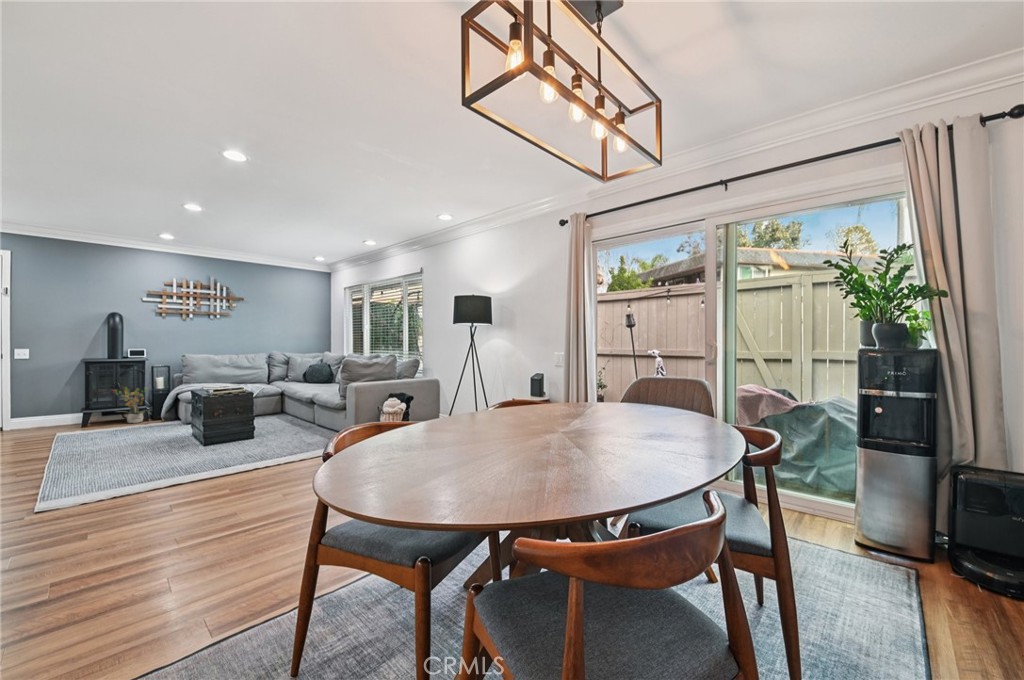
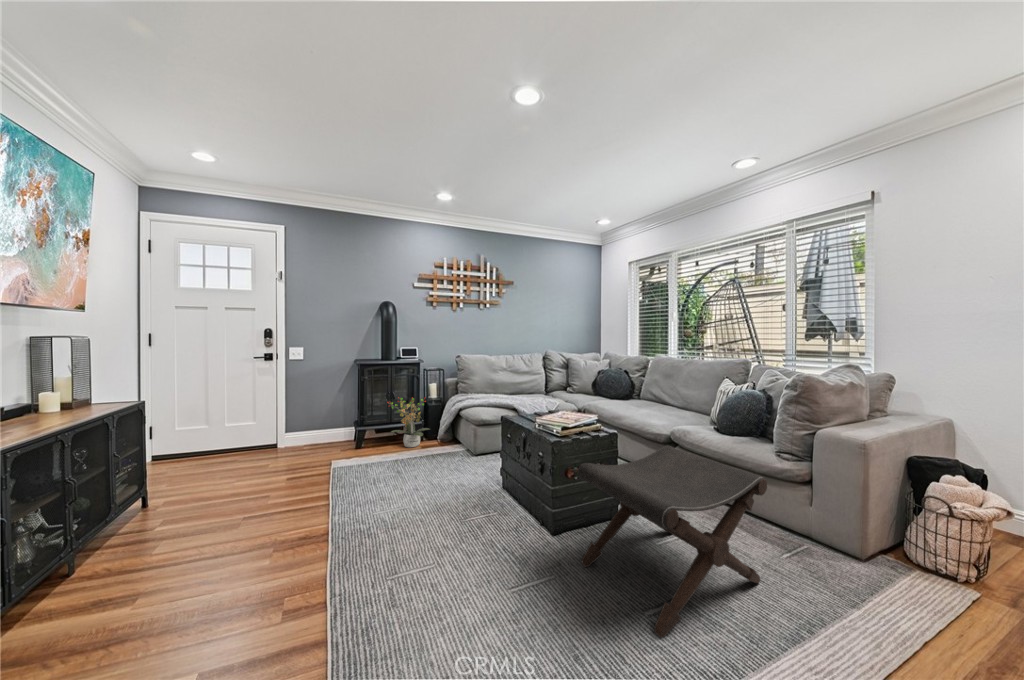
footstool: none [216,394,301,454] -> present [578,446,767,638]

